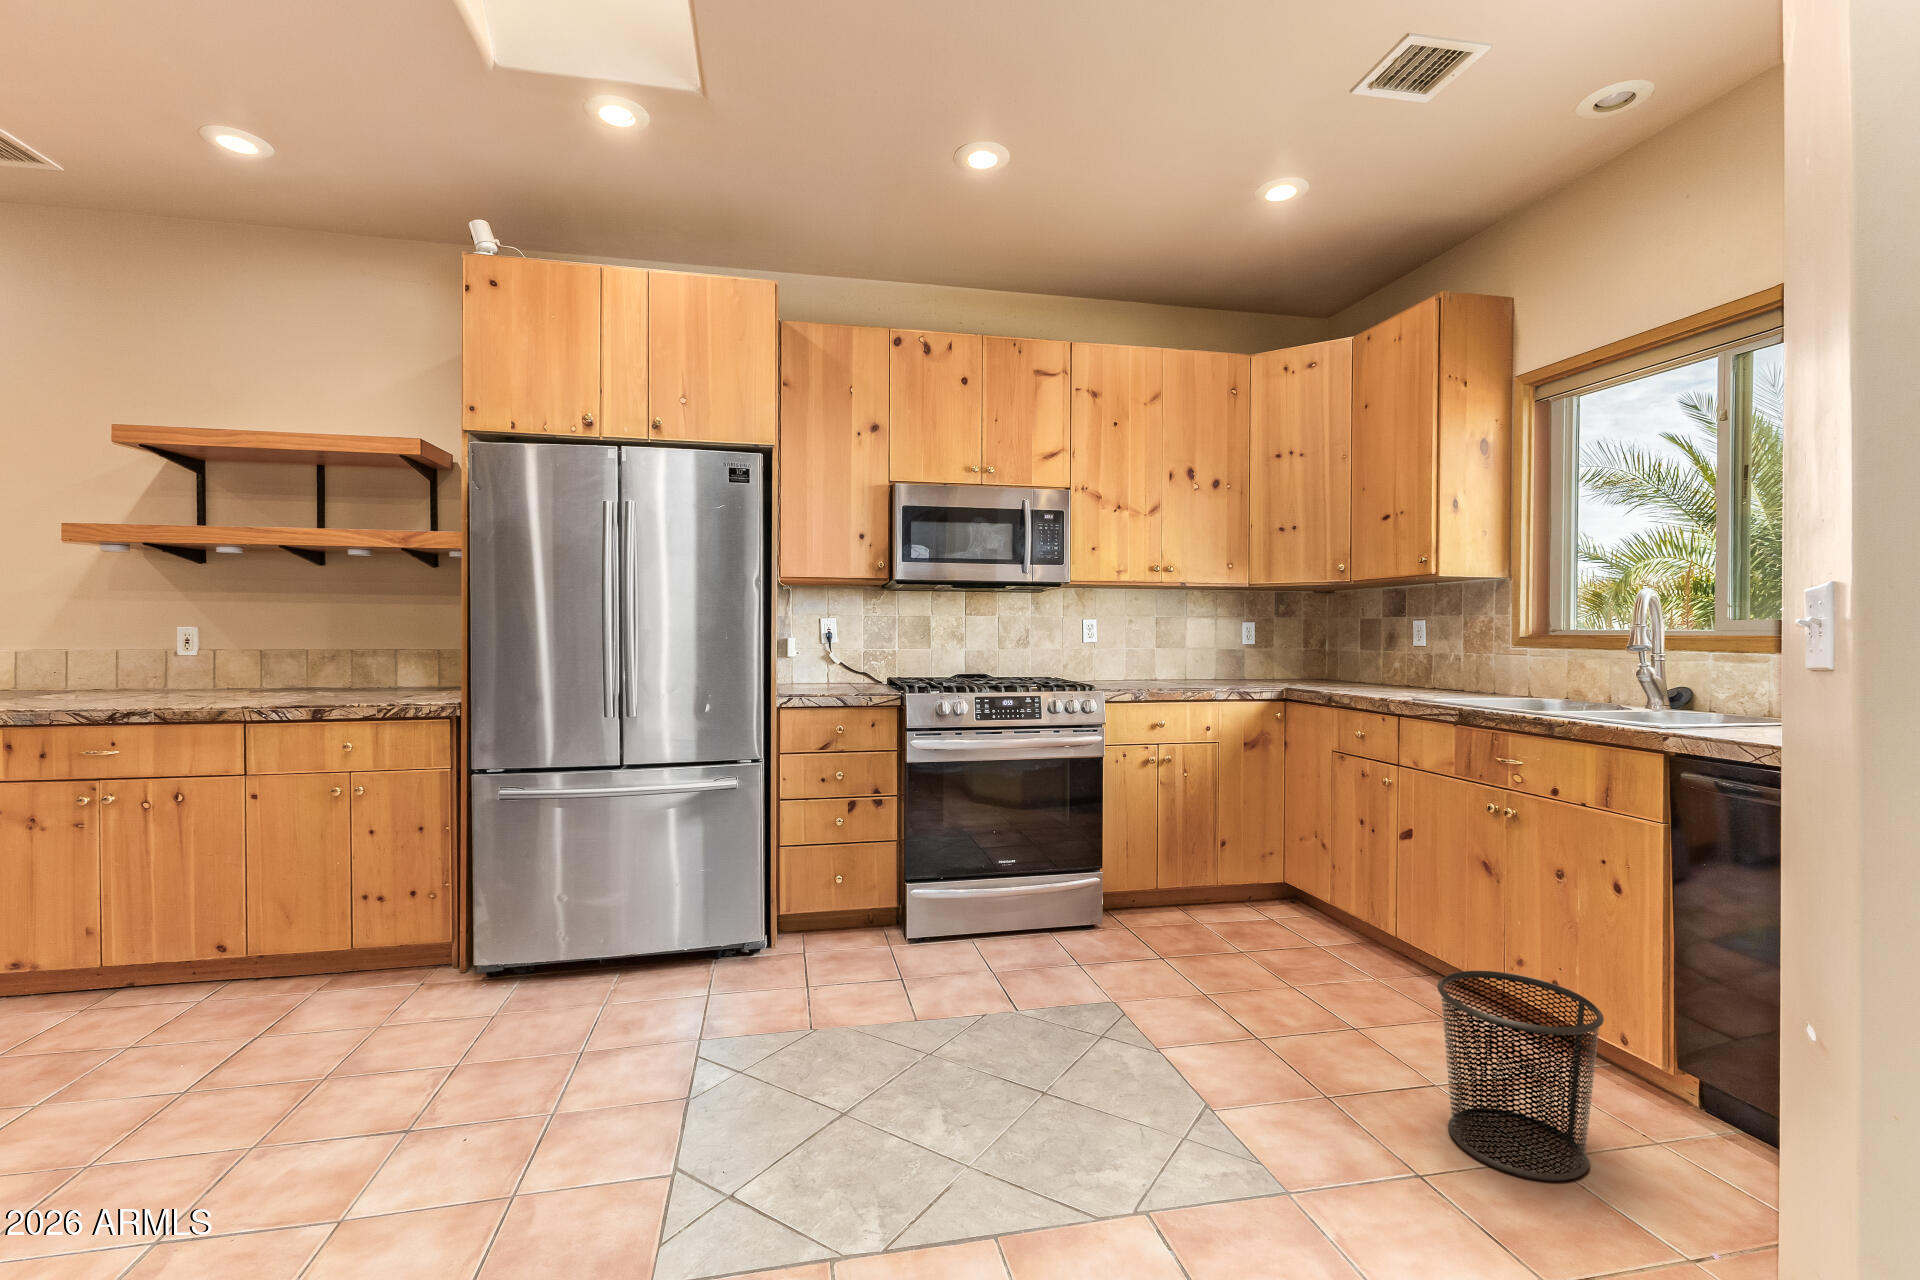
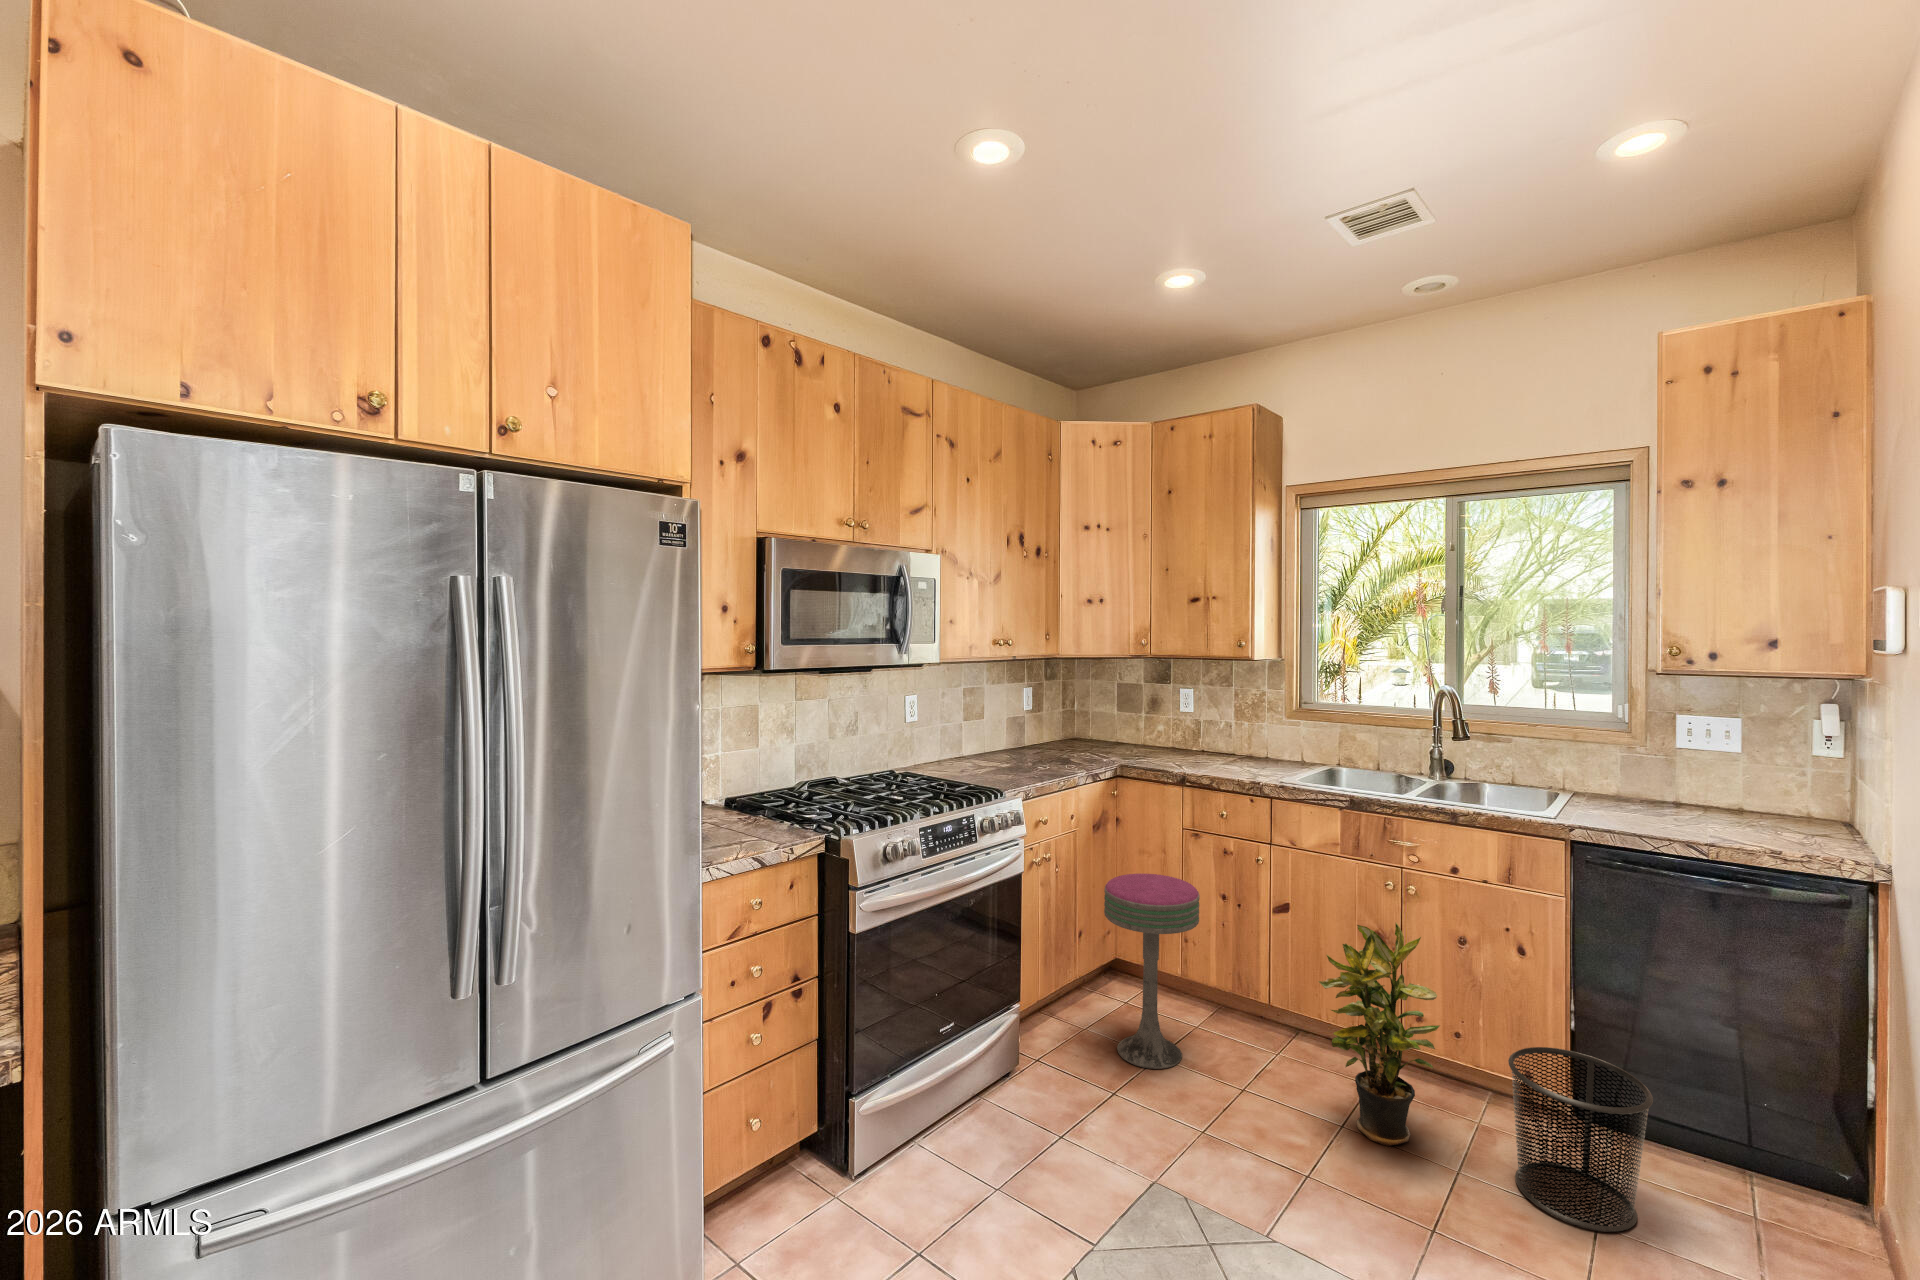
bar stool: none [1185,780,1280,963] -> present [1104,874,1200,1069]
potted plant: none [1307,821,1431,1059] -> present [1319,923,1440,1146]

